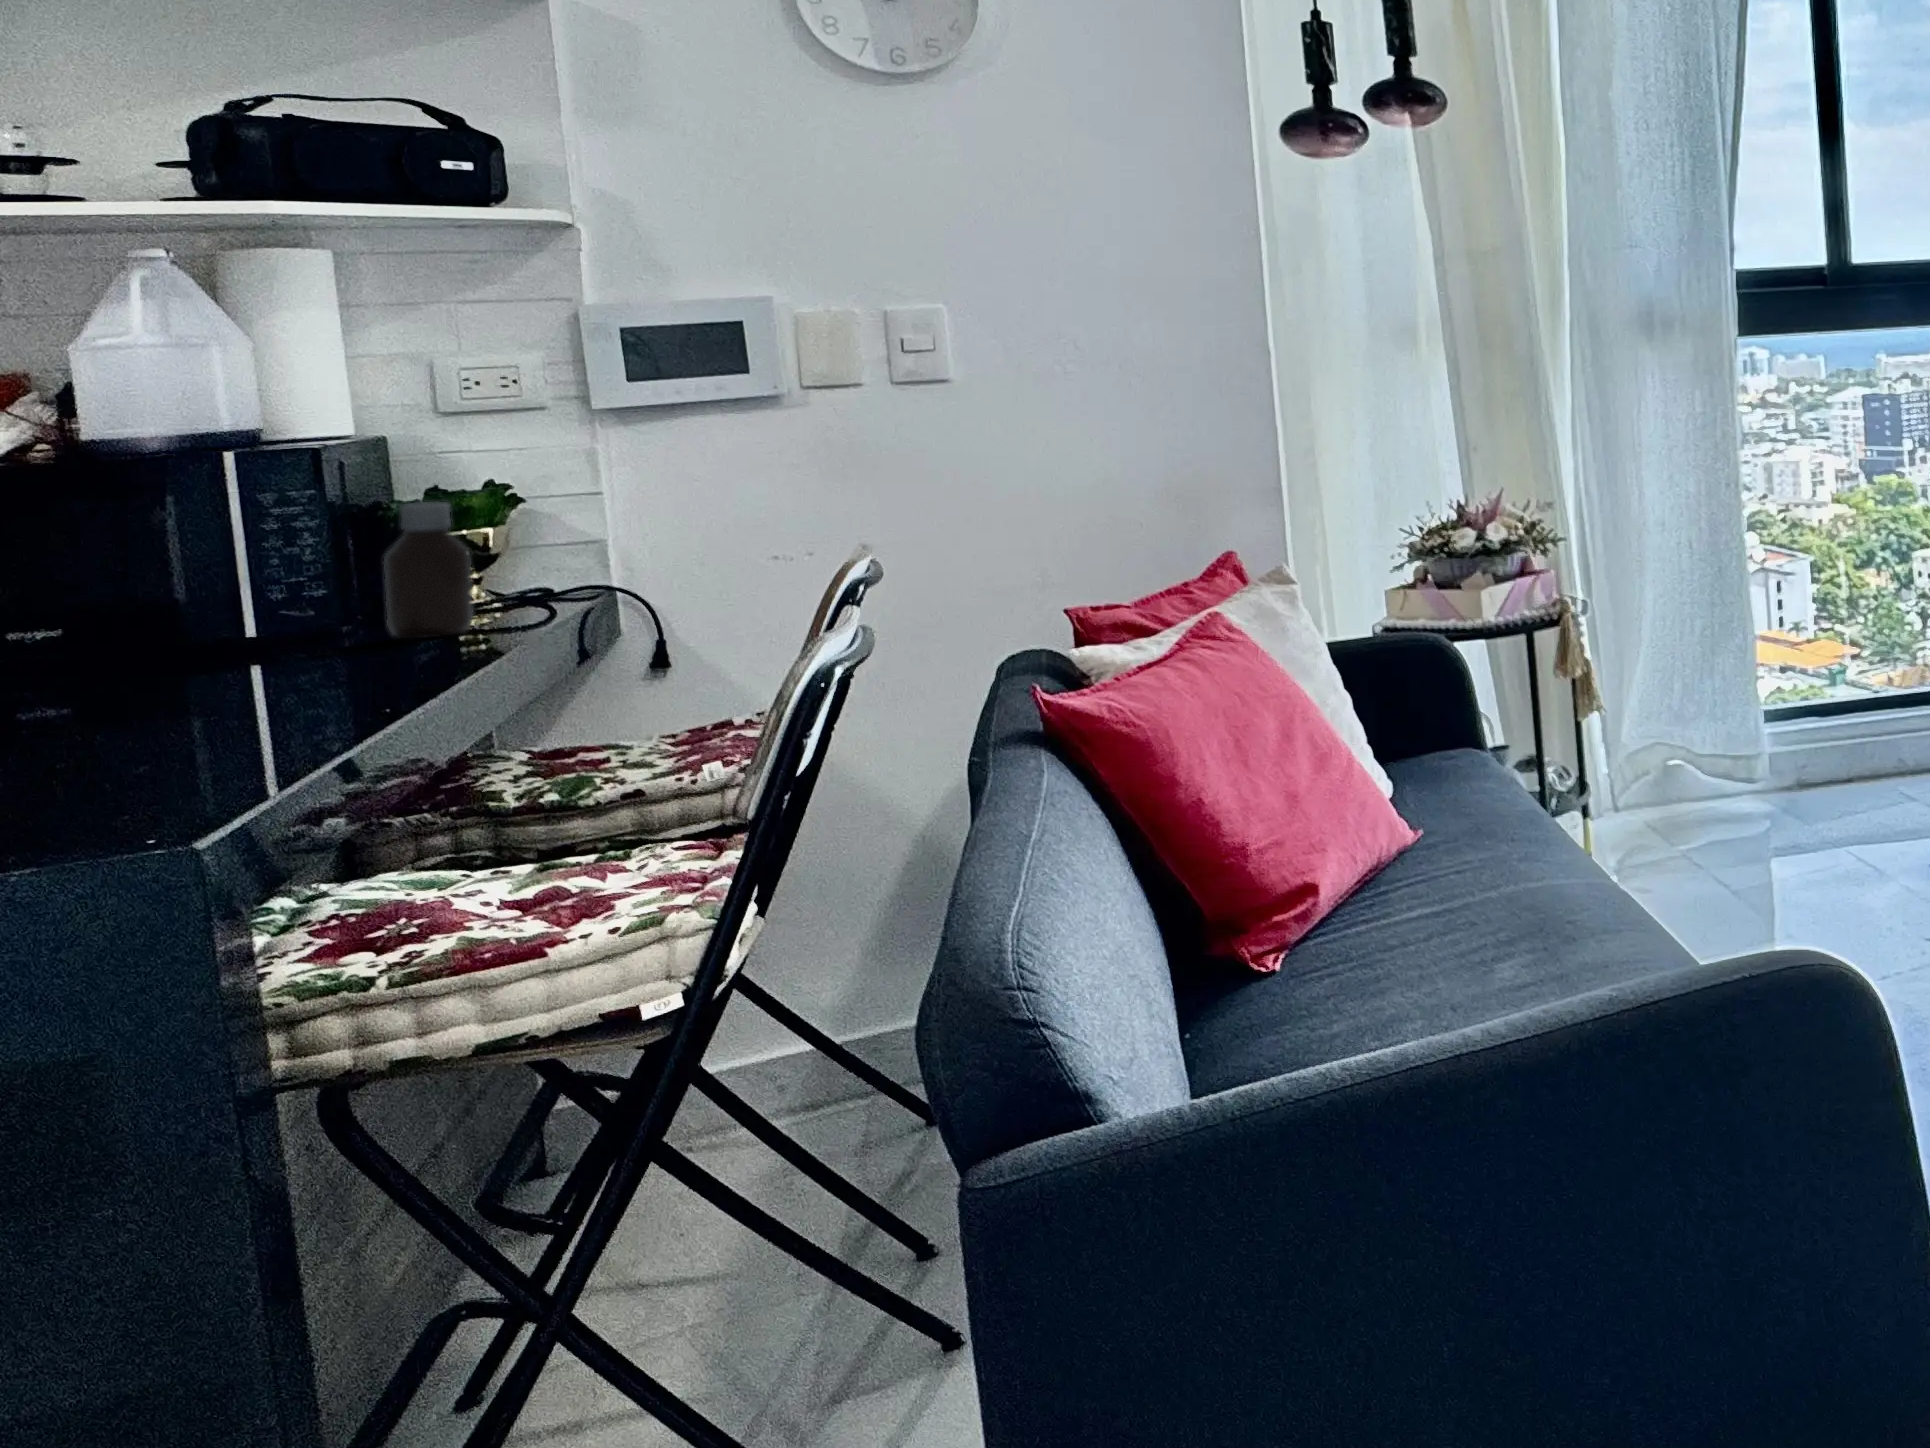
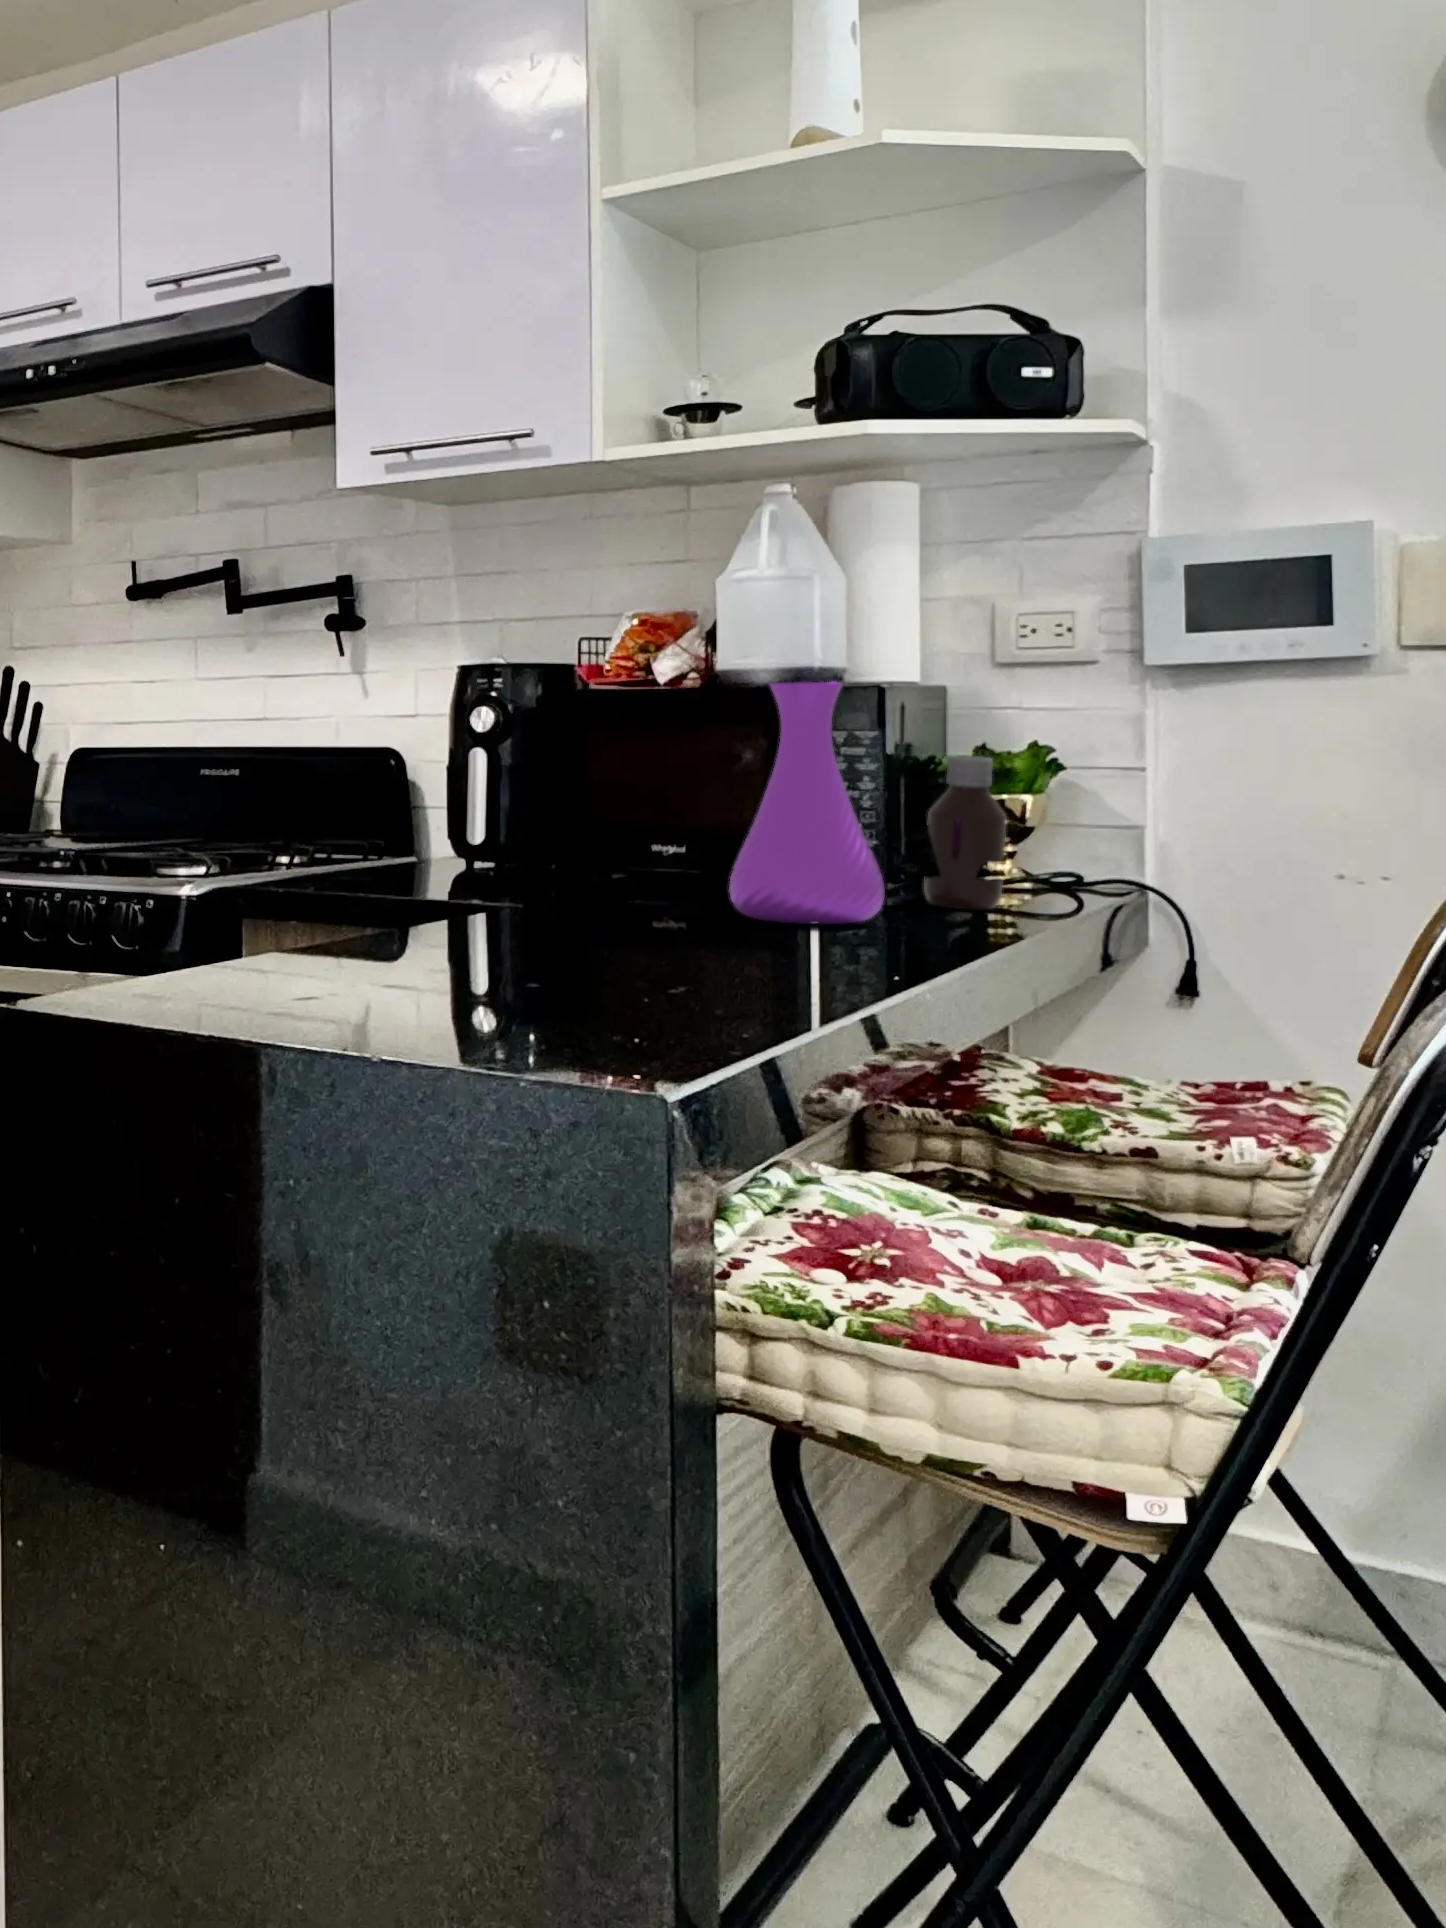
vase: none [158,458,353,687] -> present [729,682,885,924]

